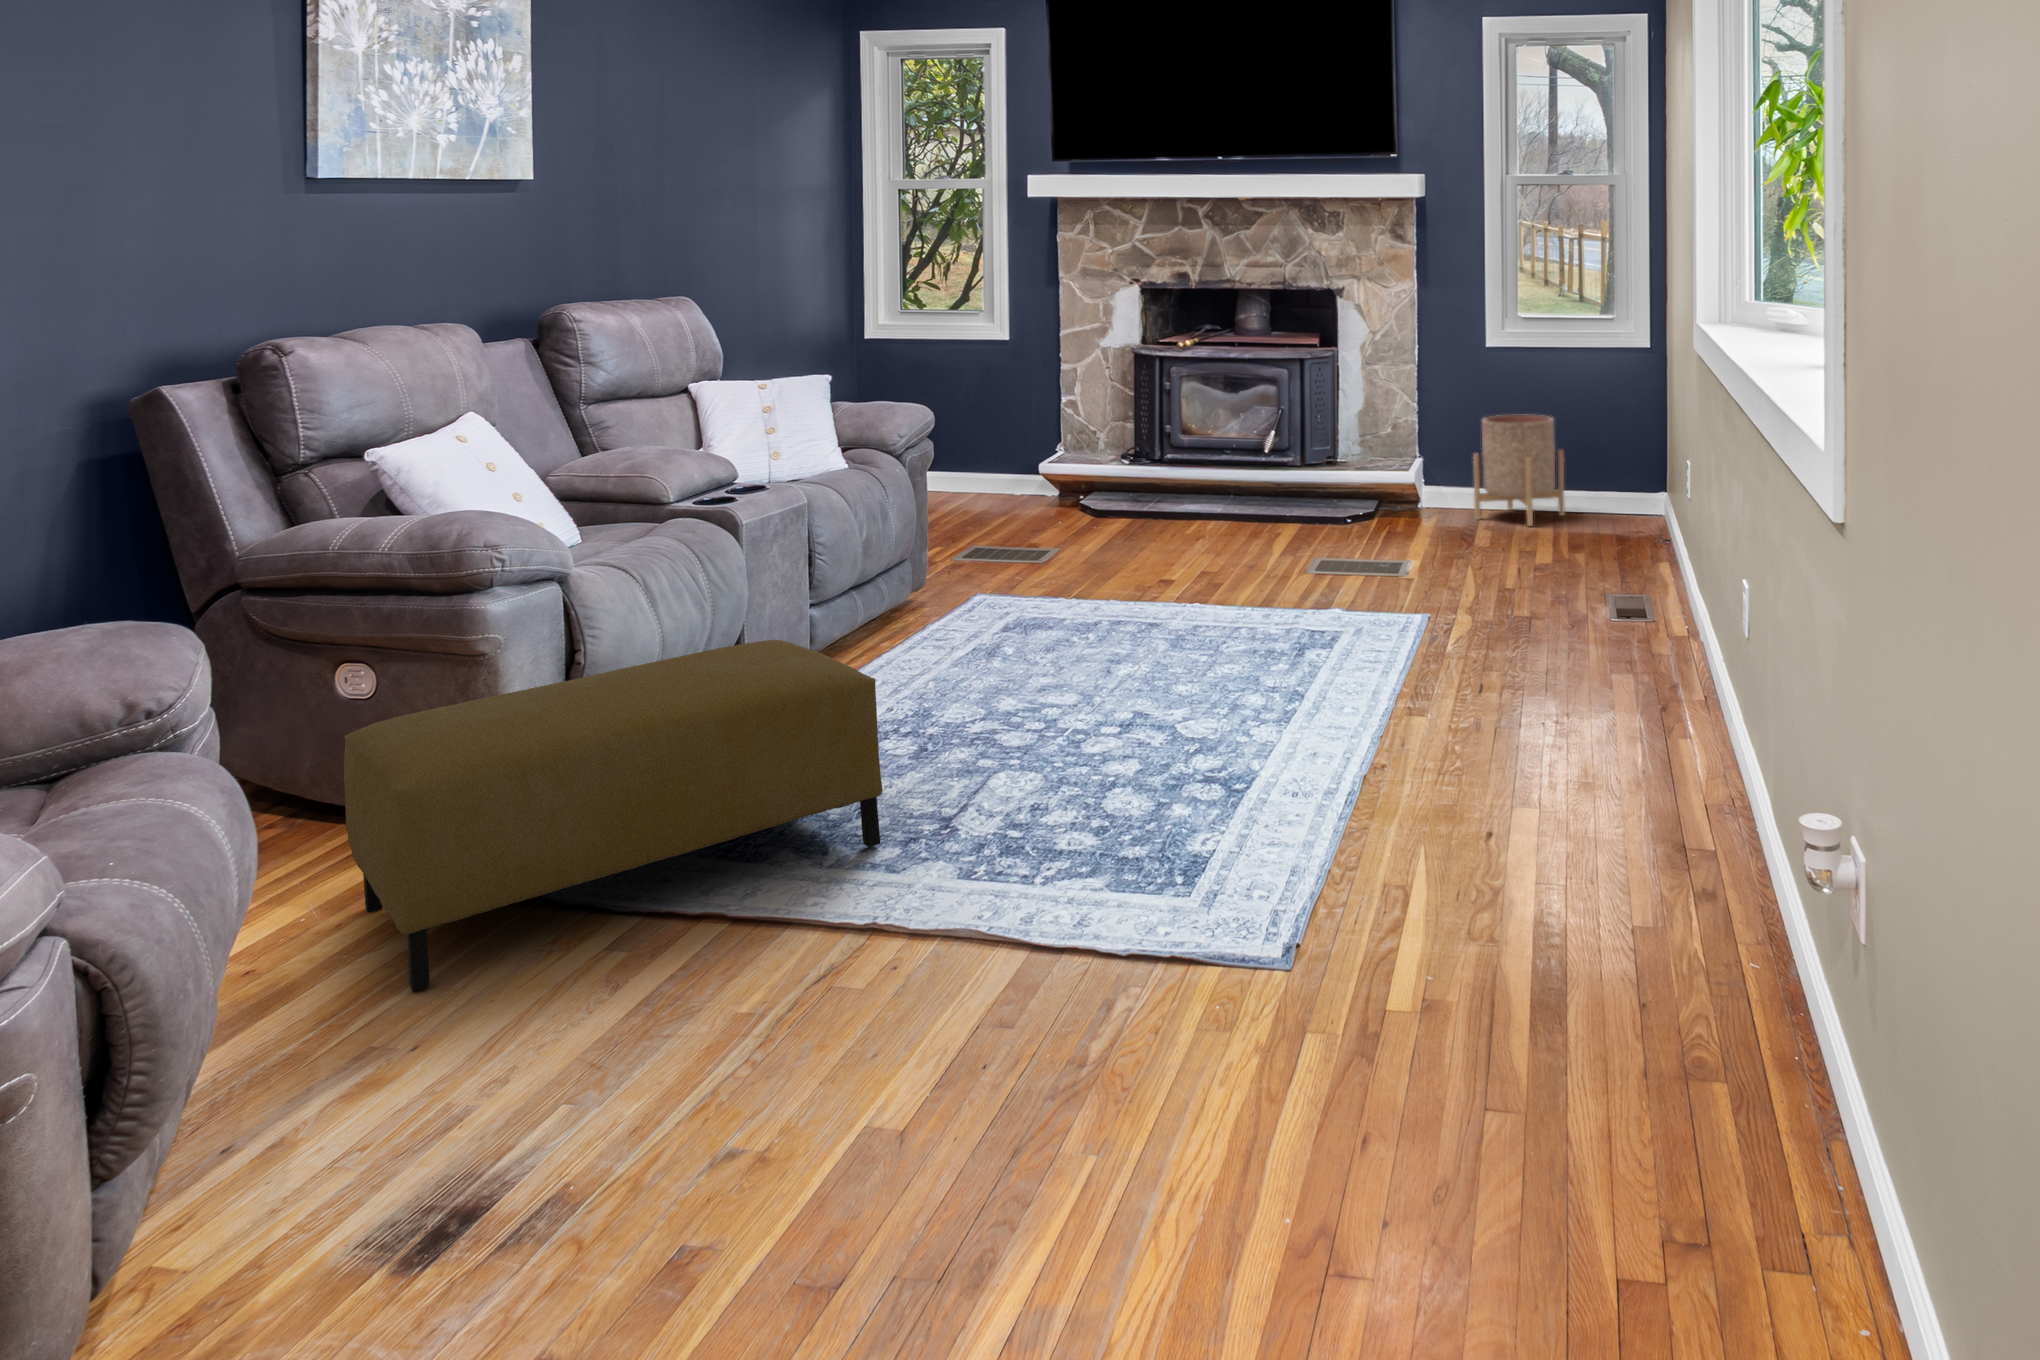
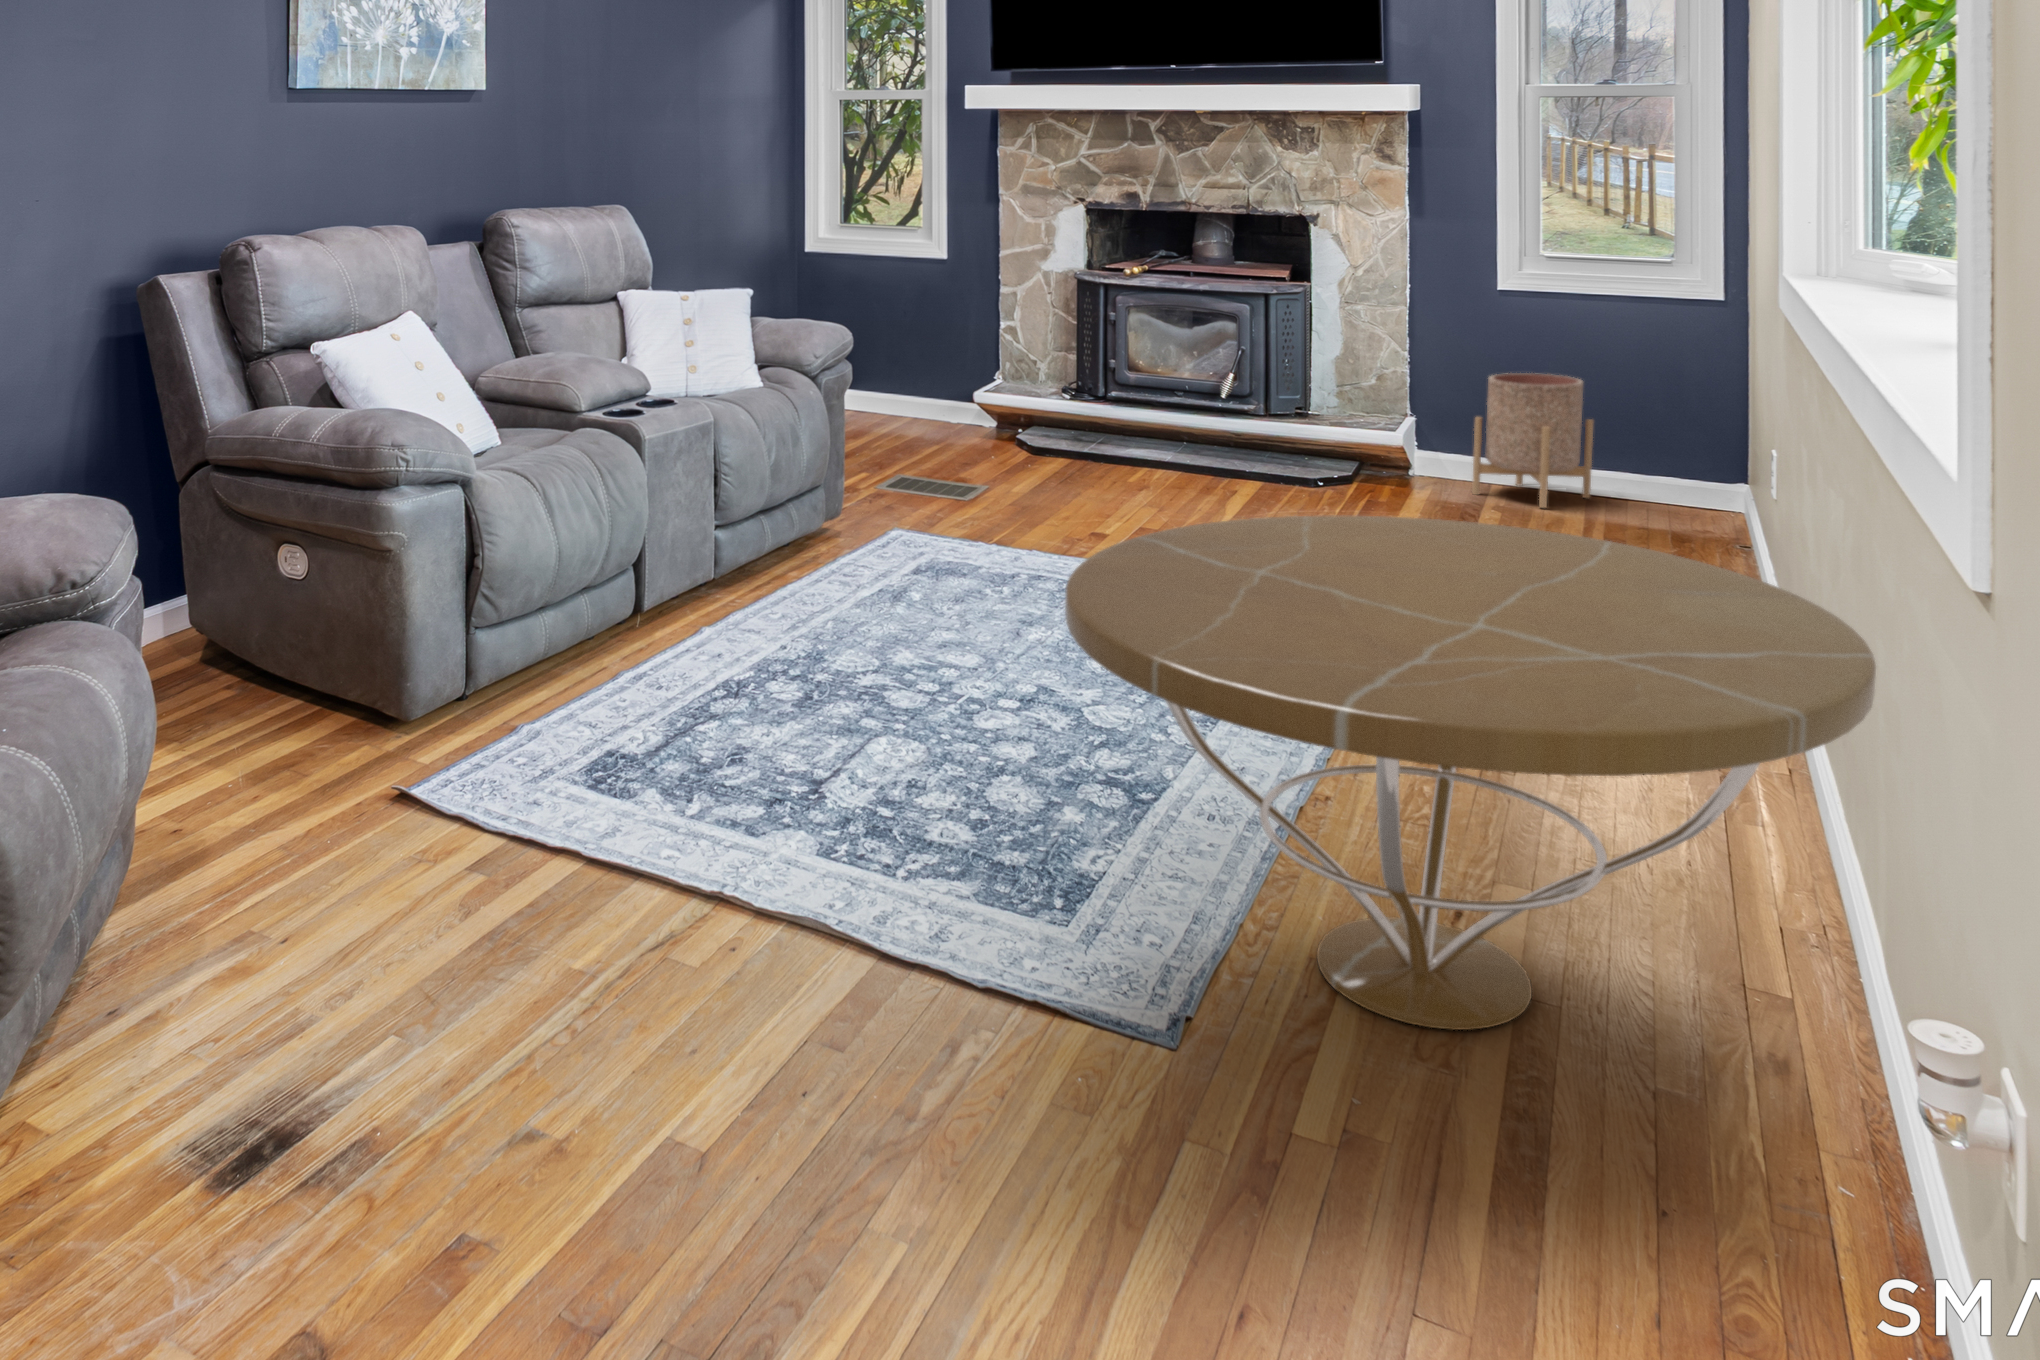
coffee table: none [1178,526,1769,926] -> present [1065,516,1876,1030]
ottoman: present [344,640,883,991] -> none [257,572,750,888]

